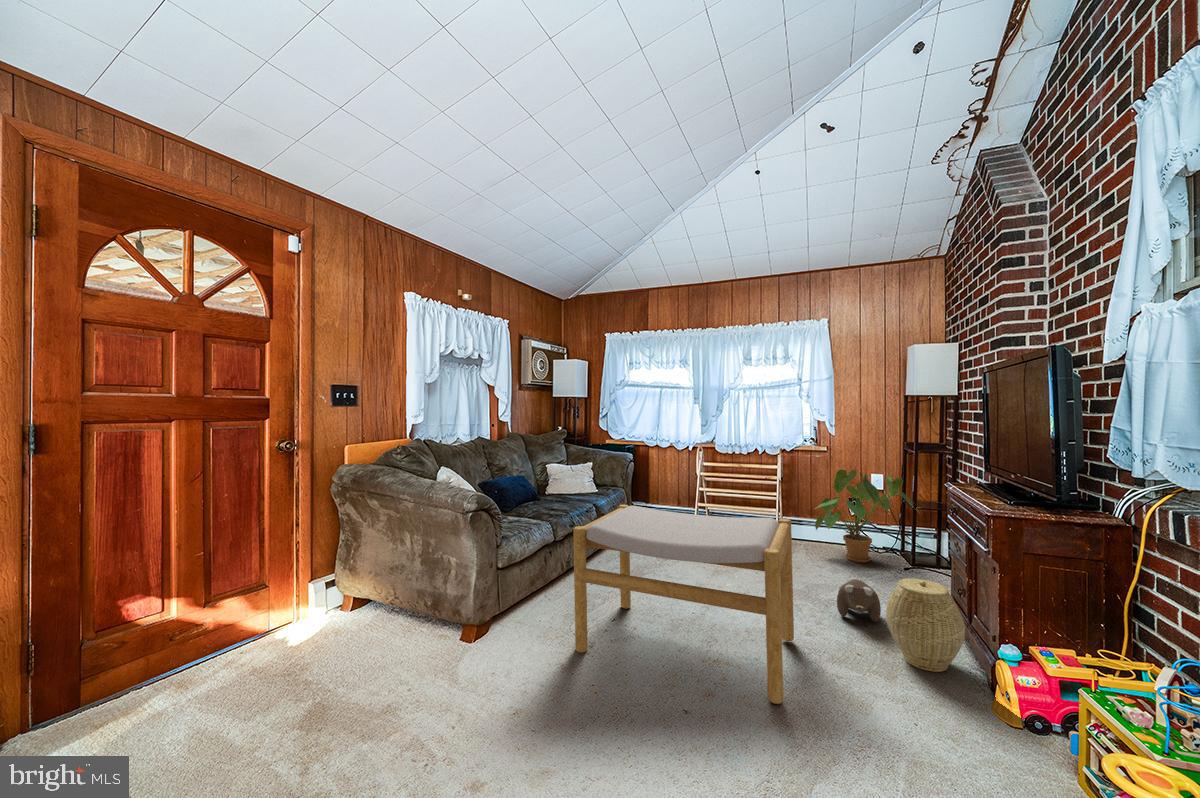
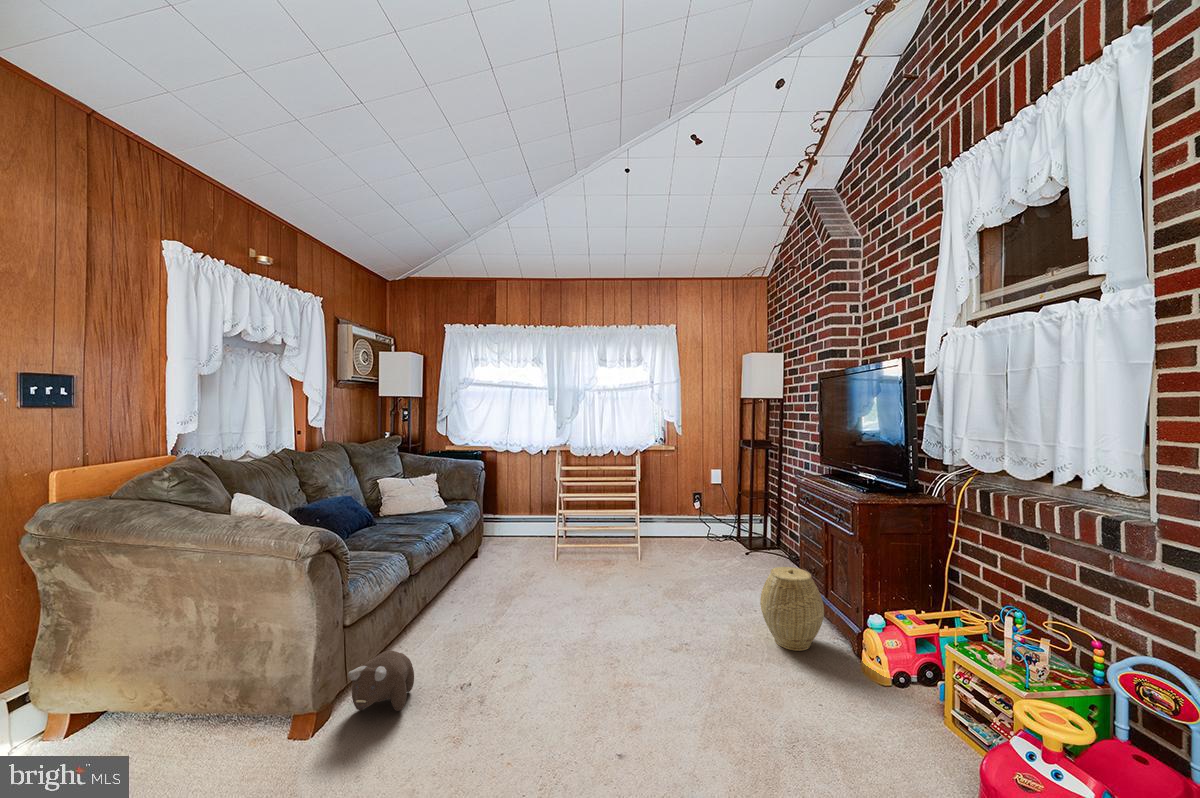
house plant: present [815,469,919,563] -> none [666,467,755,554]
footstool: present [573,505,794,704] -> none [454,523,699,721]
plush toy: present [837,579,881,622] -> present [348,650,414,711]

